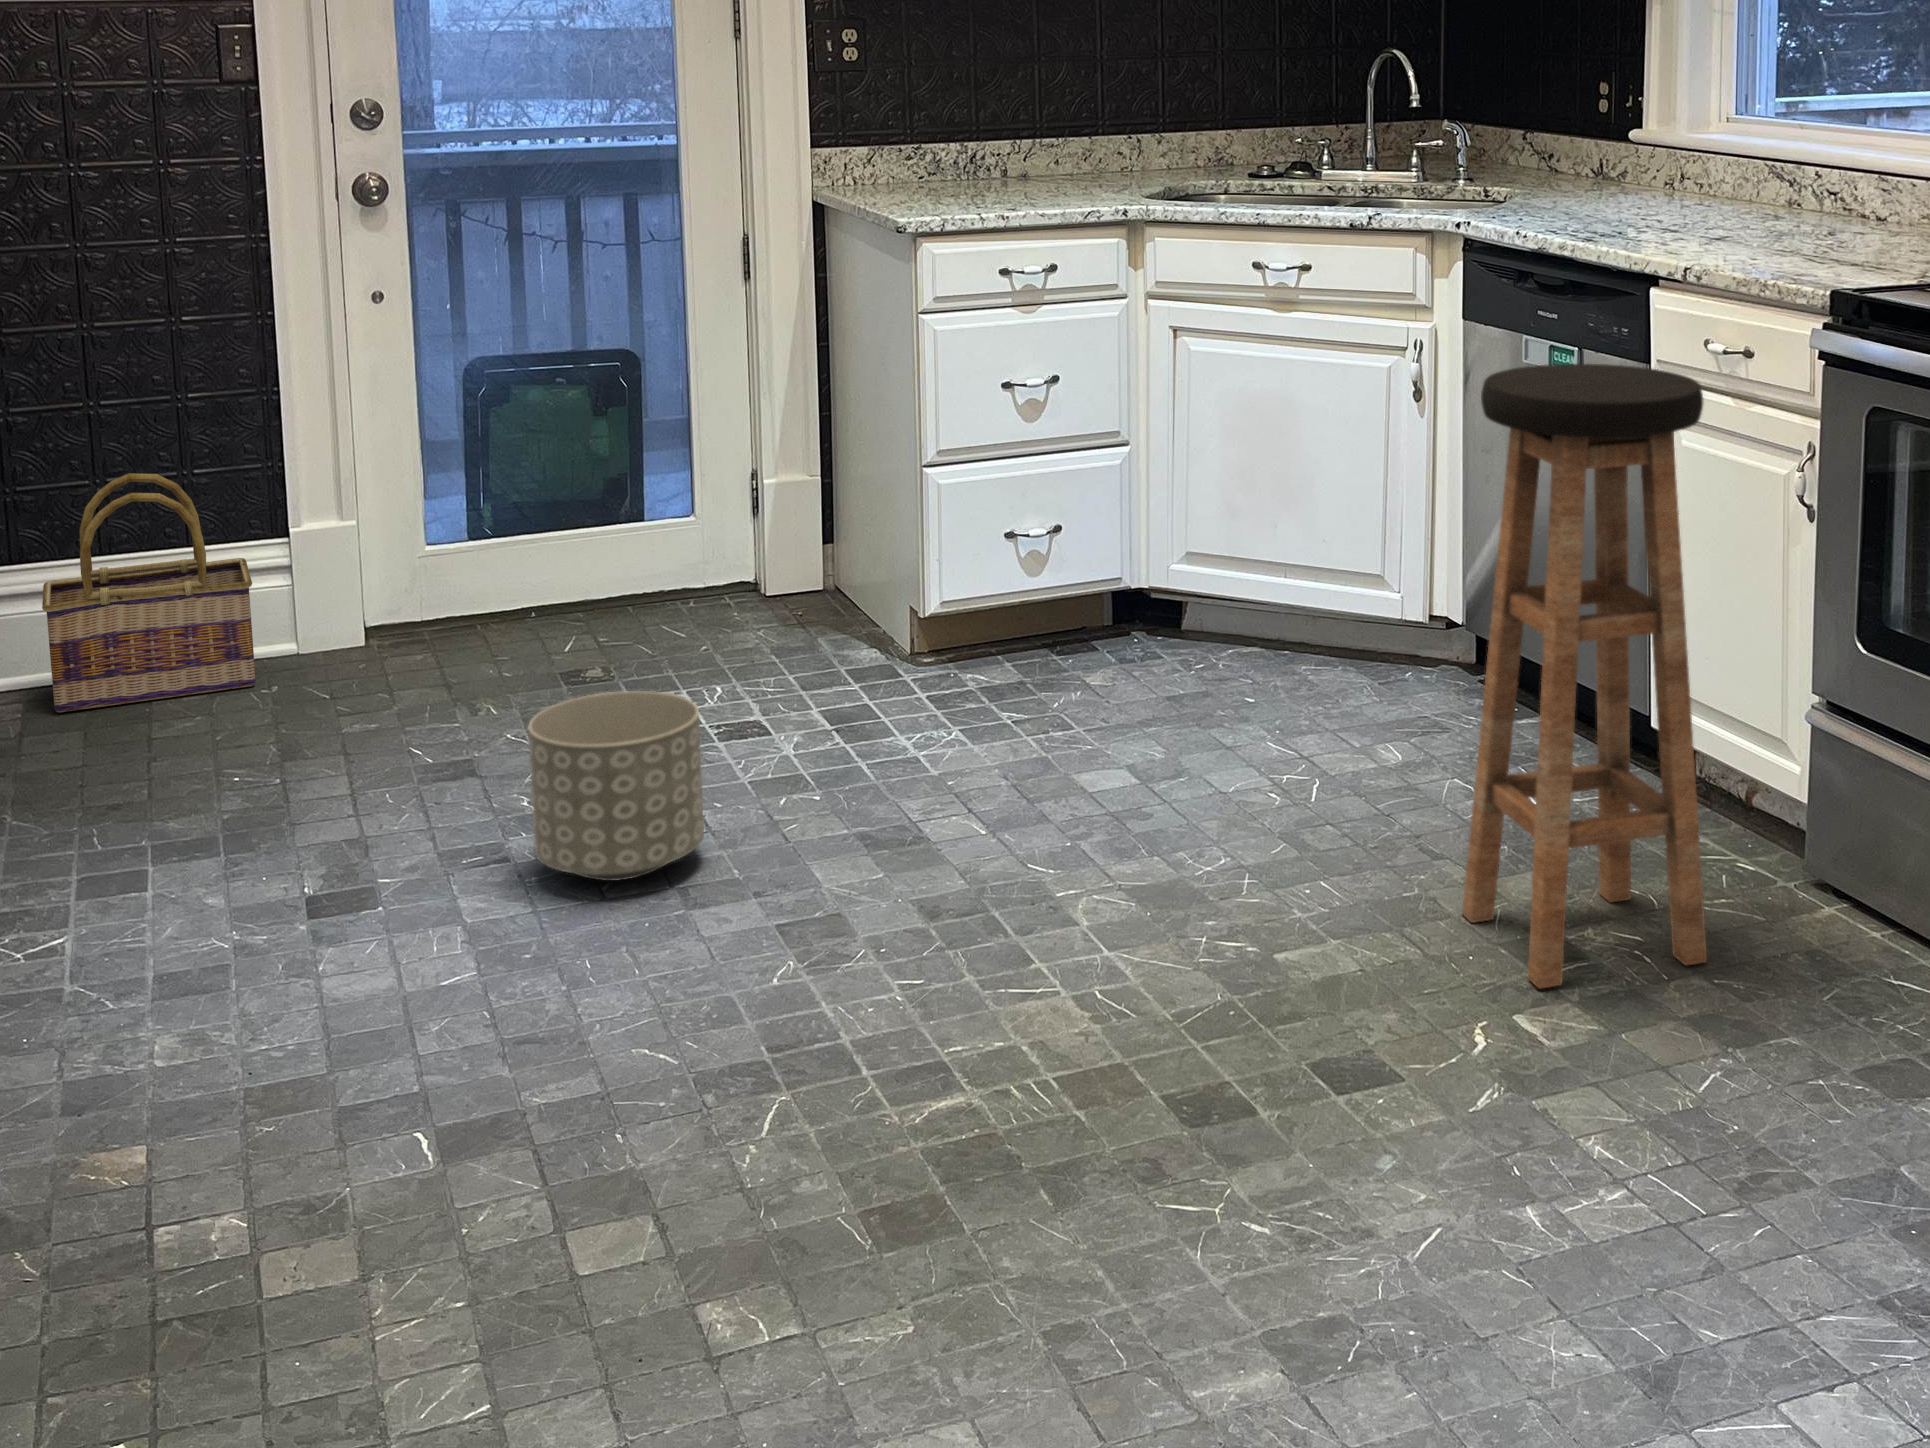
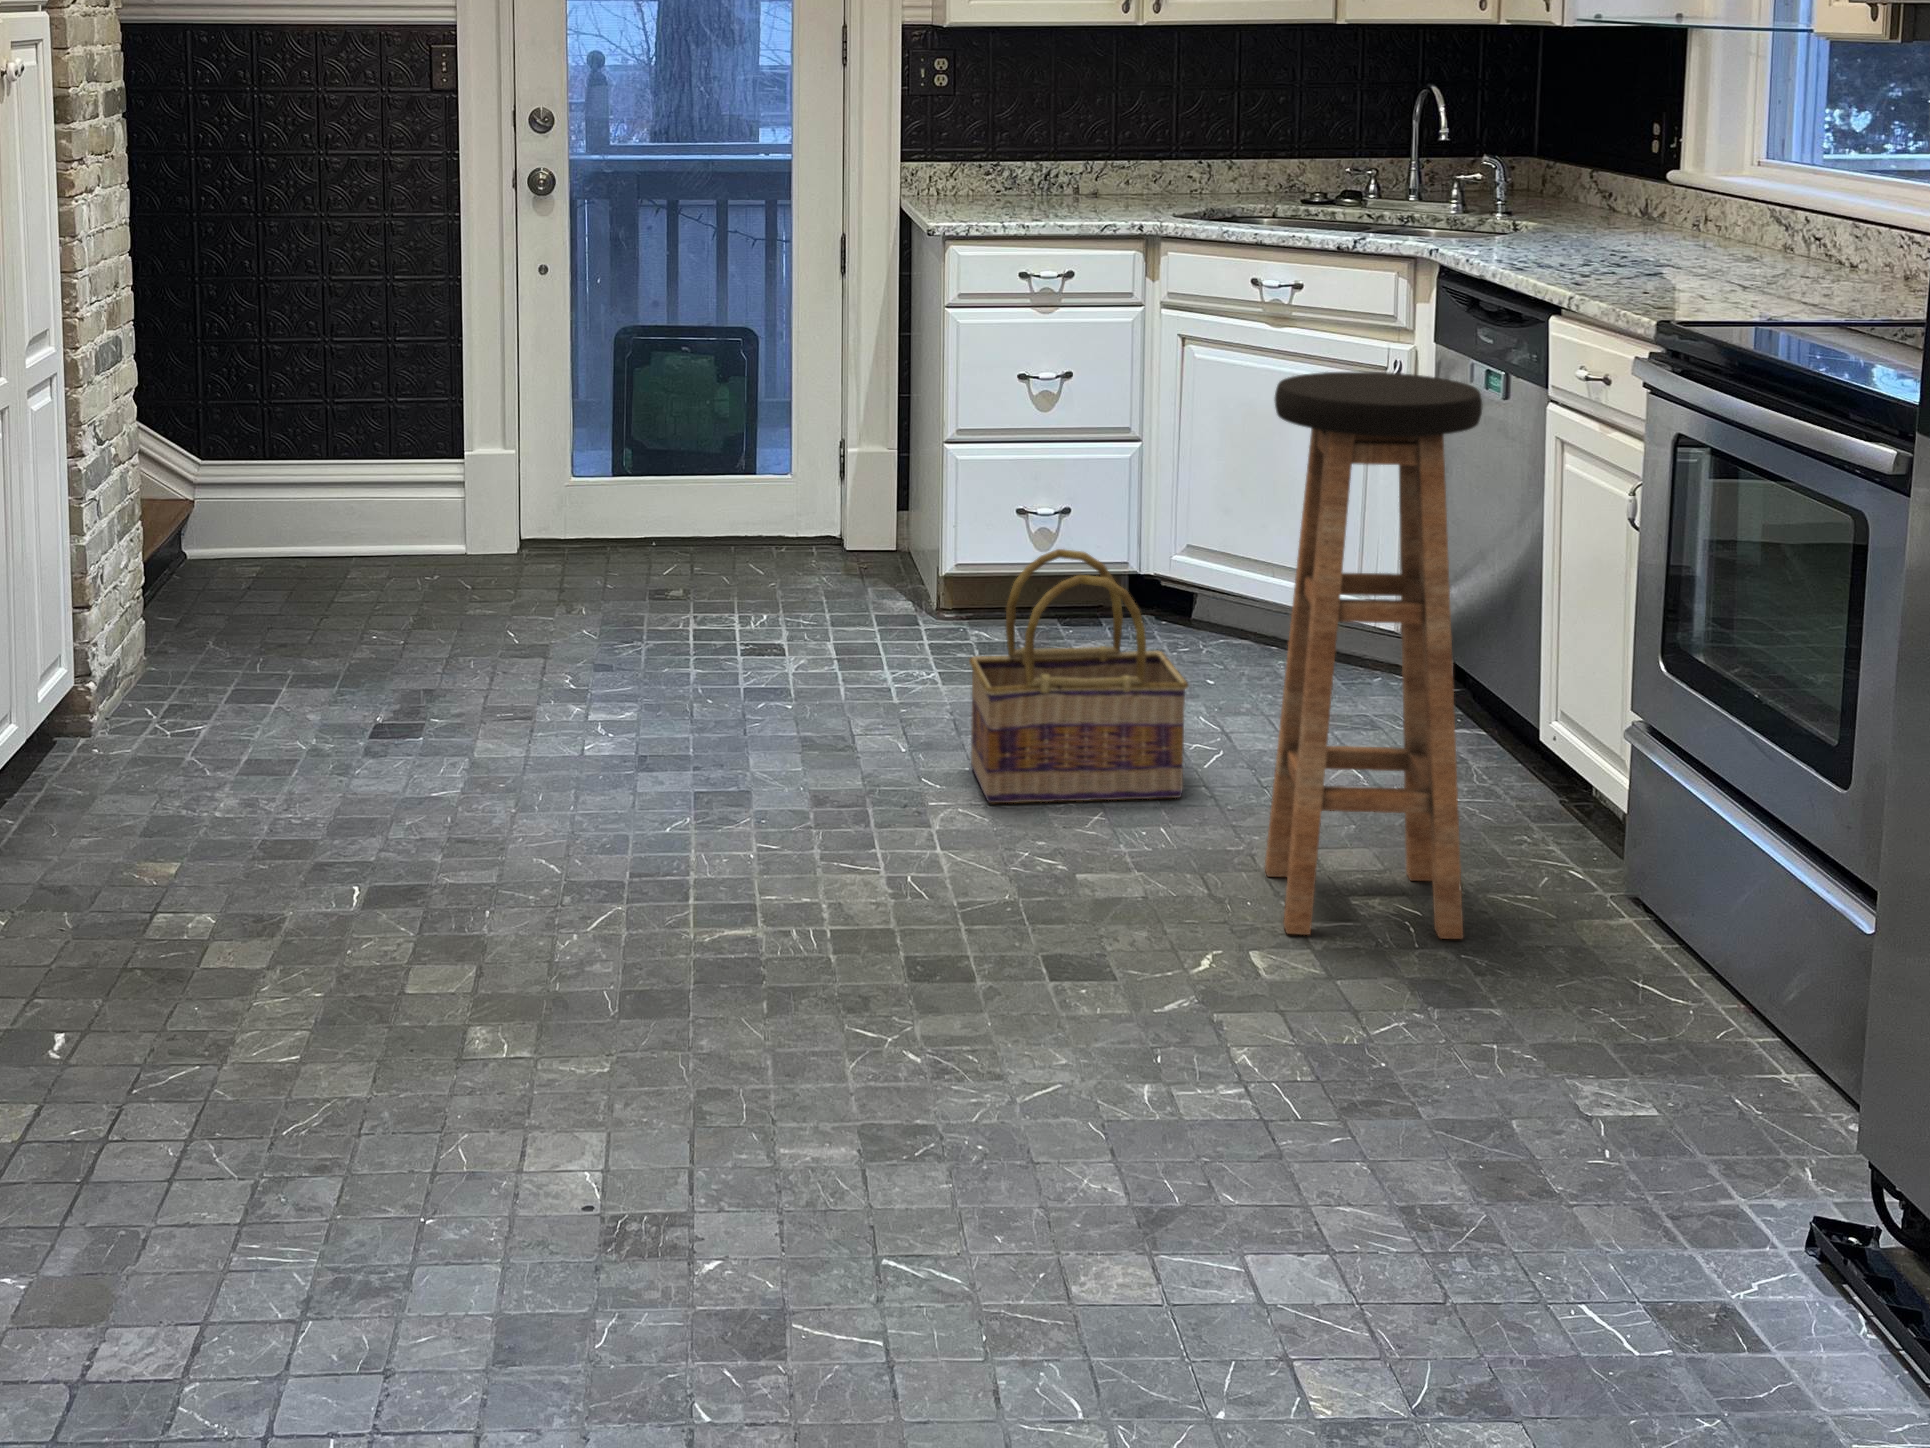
basket: present [42,473,256,712] -> present [969,549,1188,803]
planter: present [528,691,704,881] -> none [534,594,670,744]

